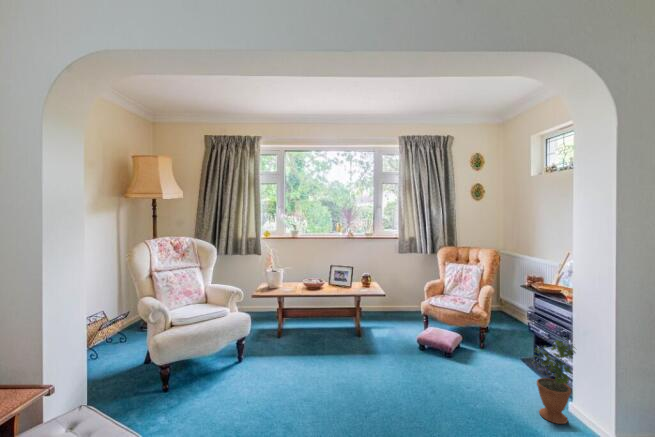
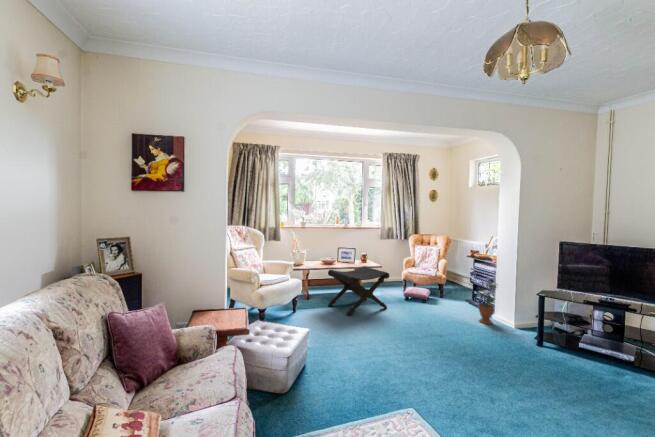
footstool: none [294,295,383,377] -> present [328,266,389,316]

